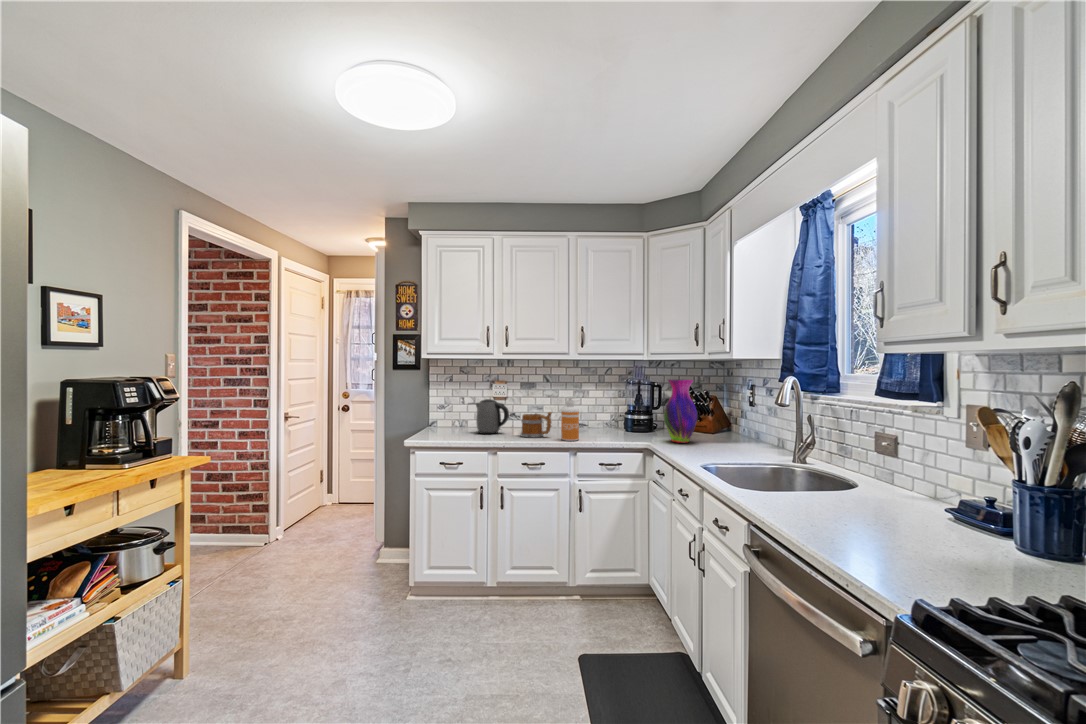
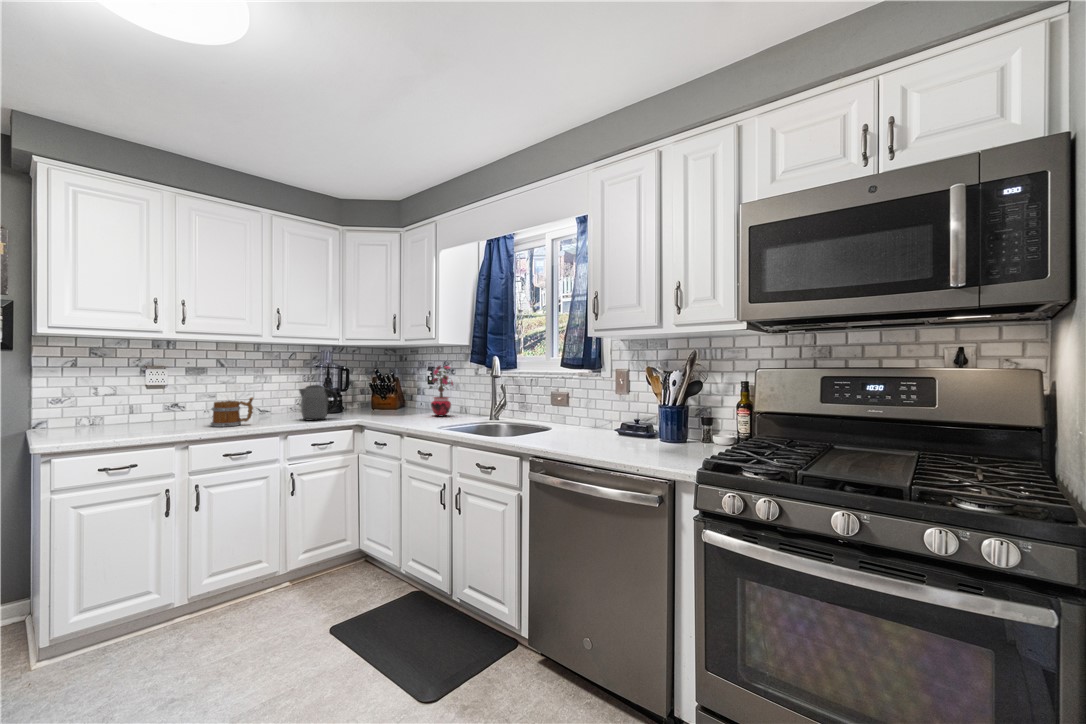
vase: present [664,380,698,443] -> none [370,363,400,418]
potted plant: none [730,382,767,448] -> present [429,366,453,416]
soap dispenser: present [561,396,579,441] -> none [269,380,289,425]
kettle: present [476,399,509,434] -> present [299,385,338,420]

